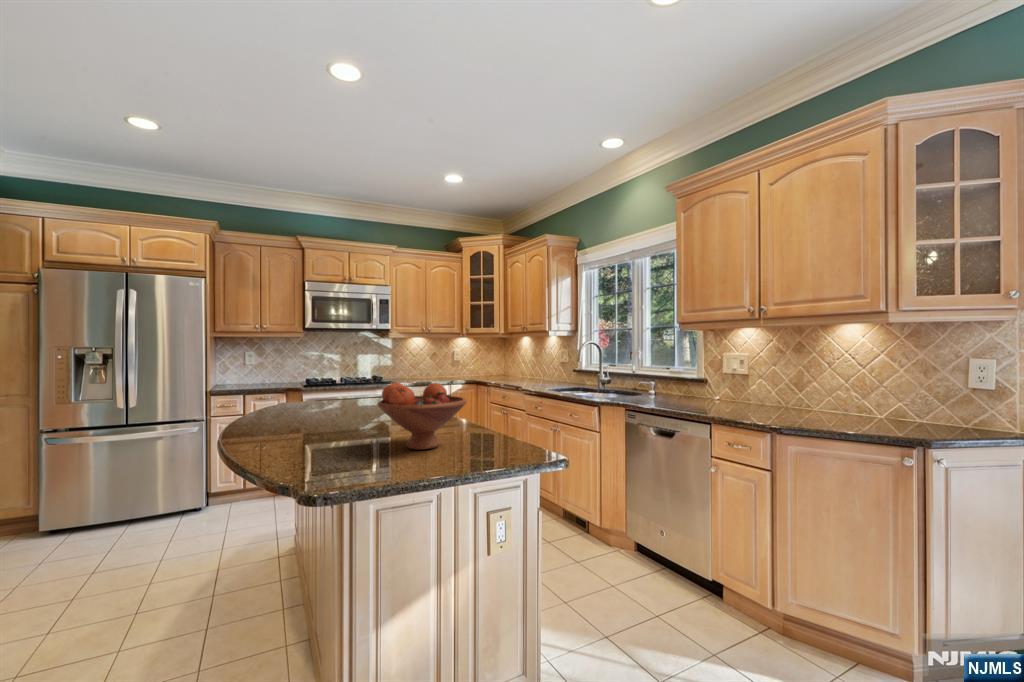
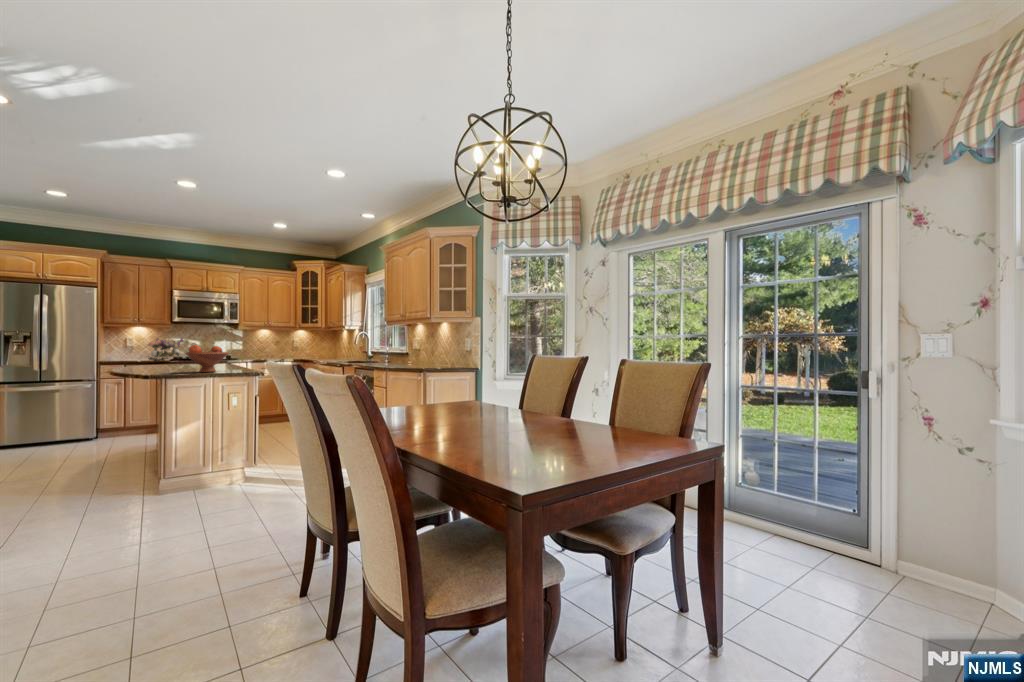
flower arrangement: none [269,352,326,394] -> present [148,338,183,362]

